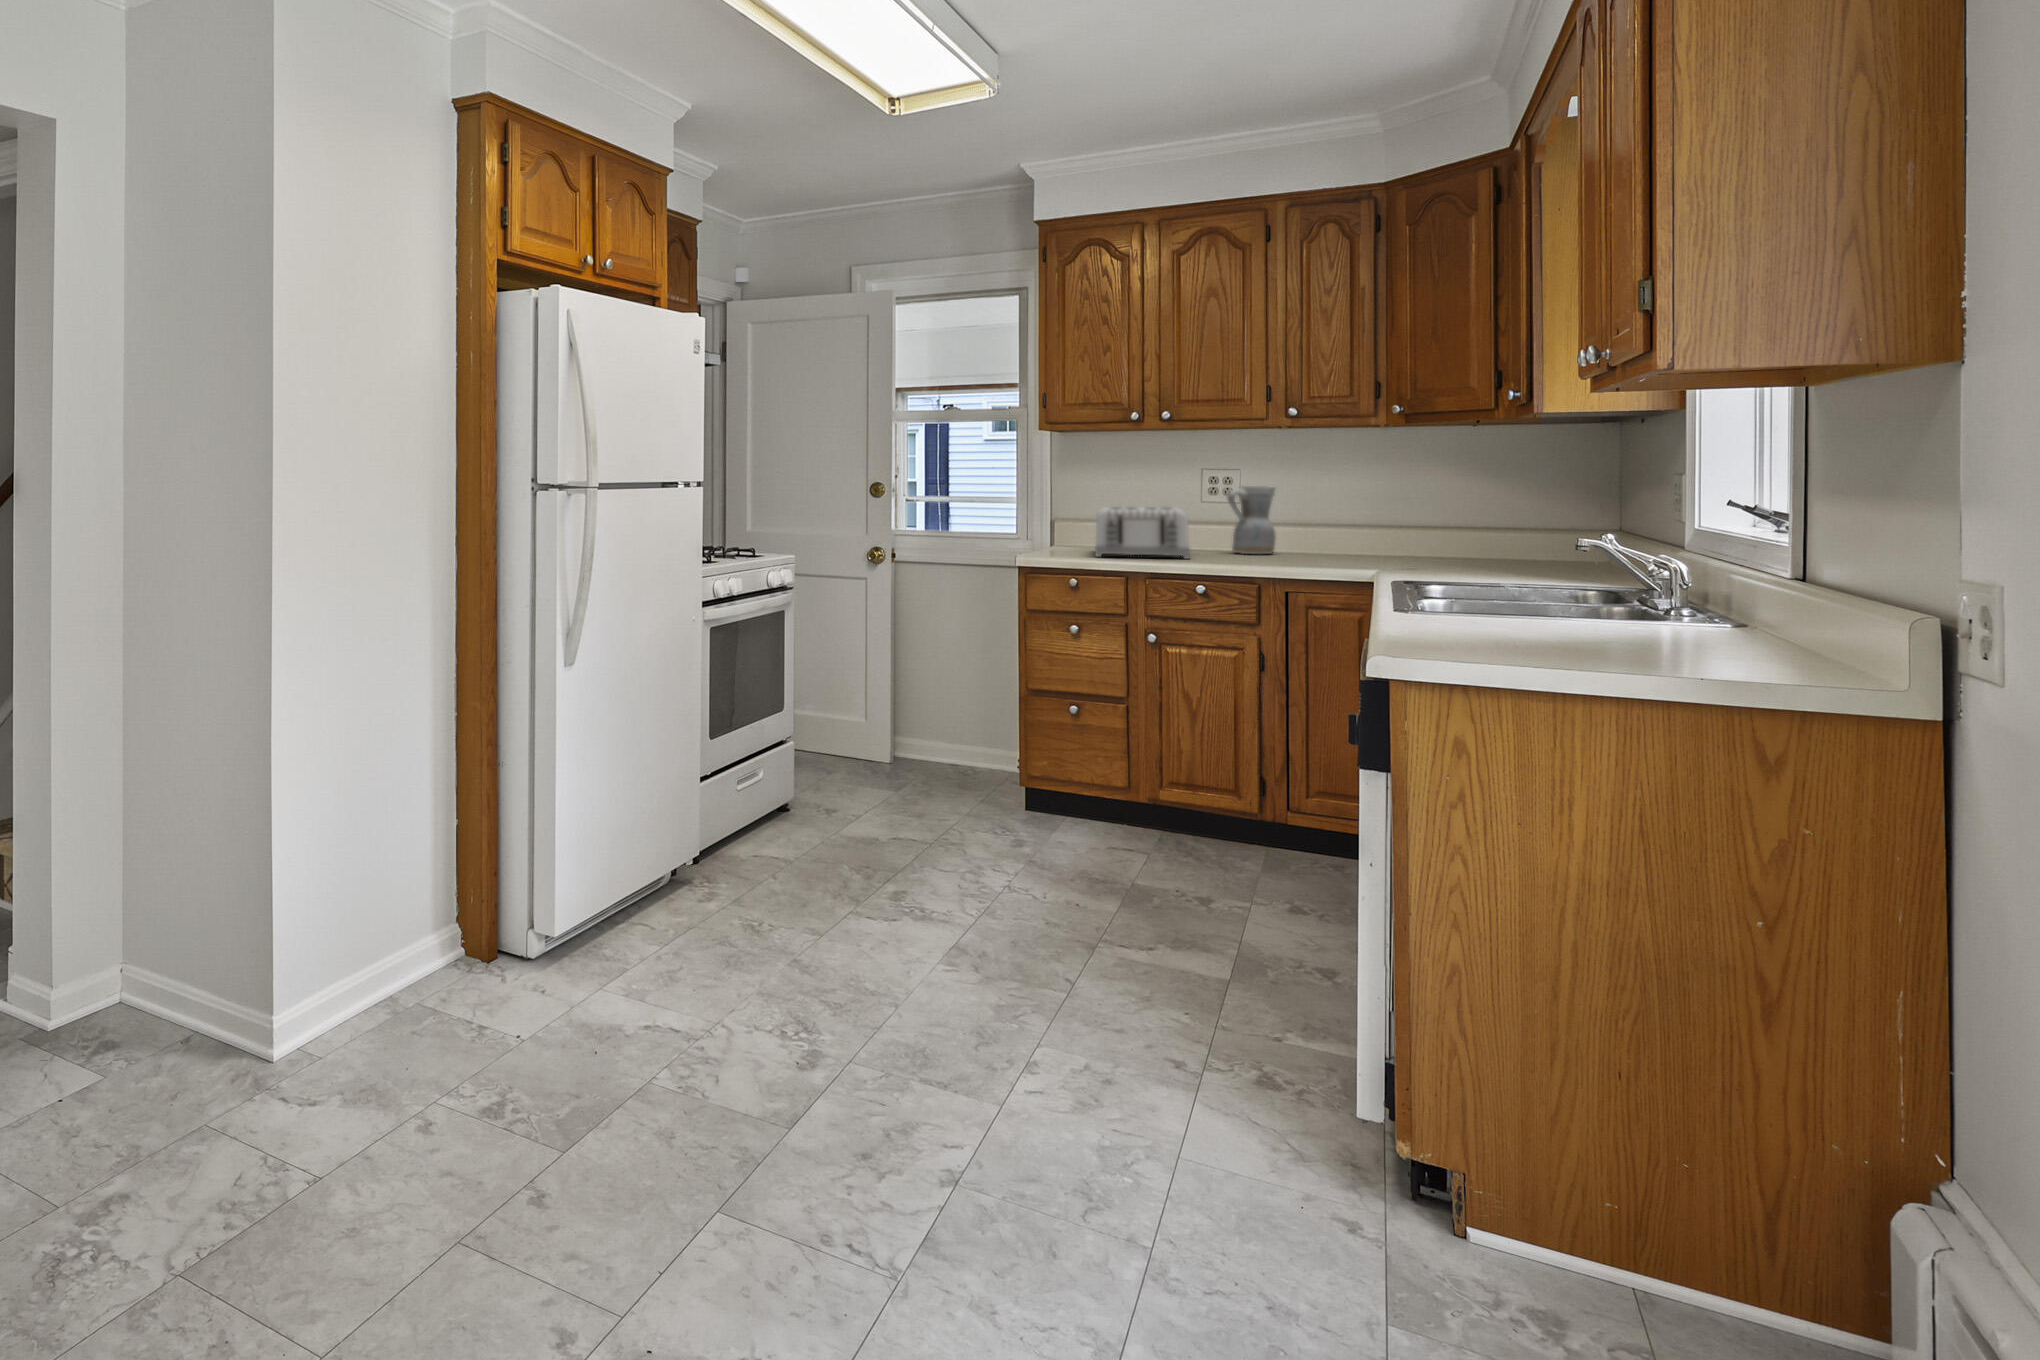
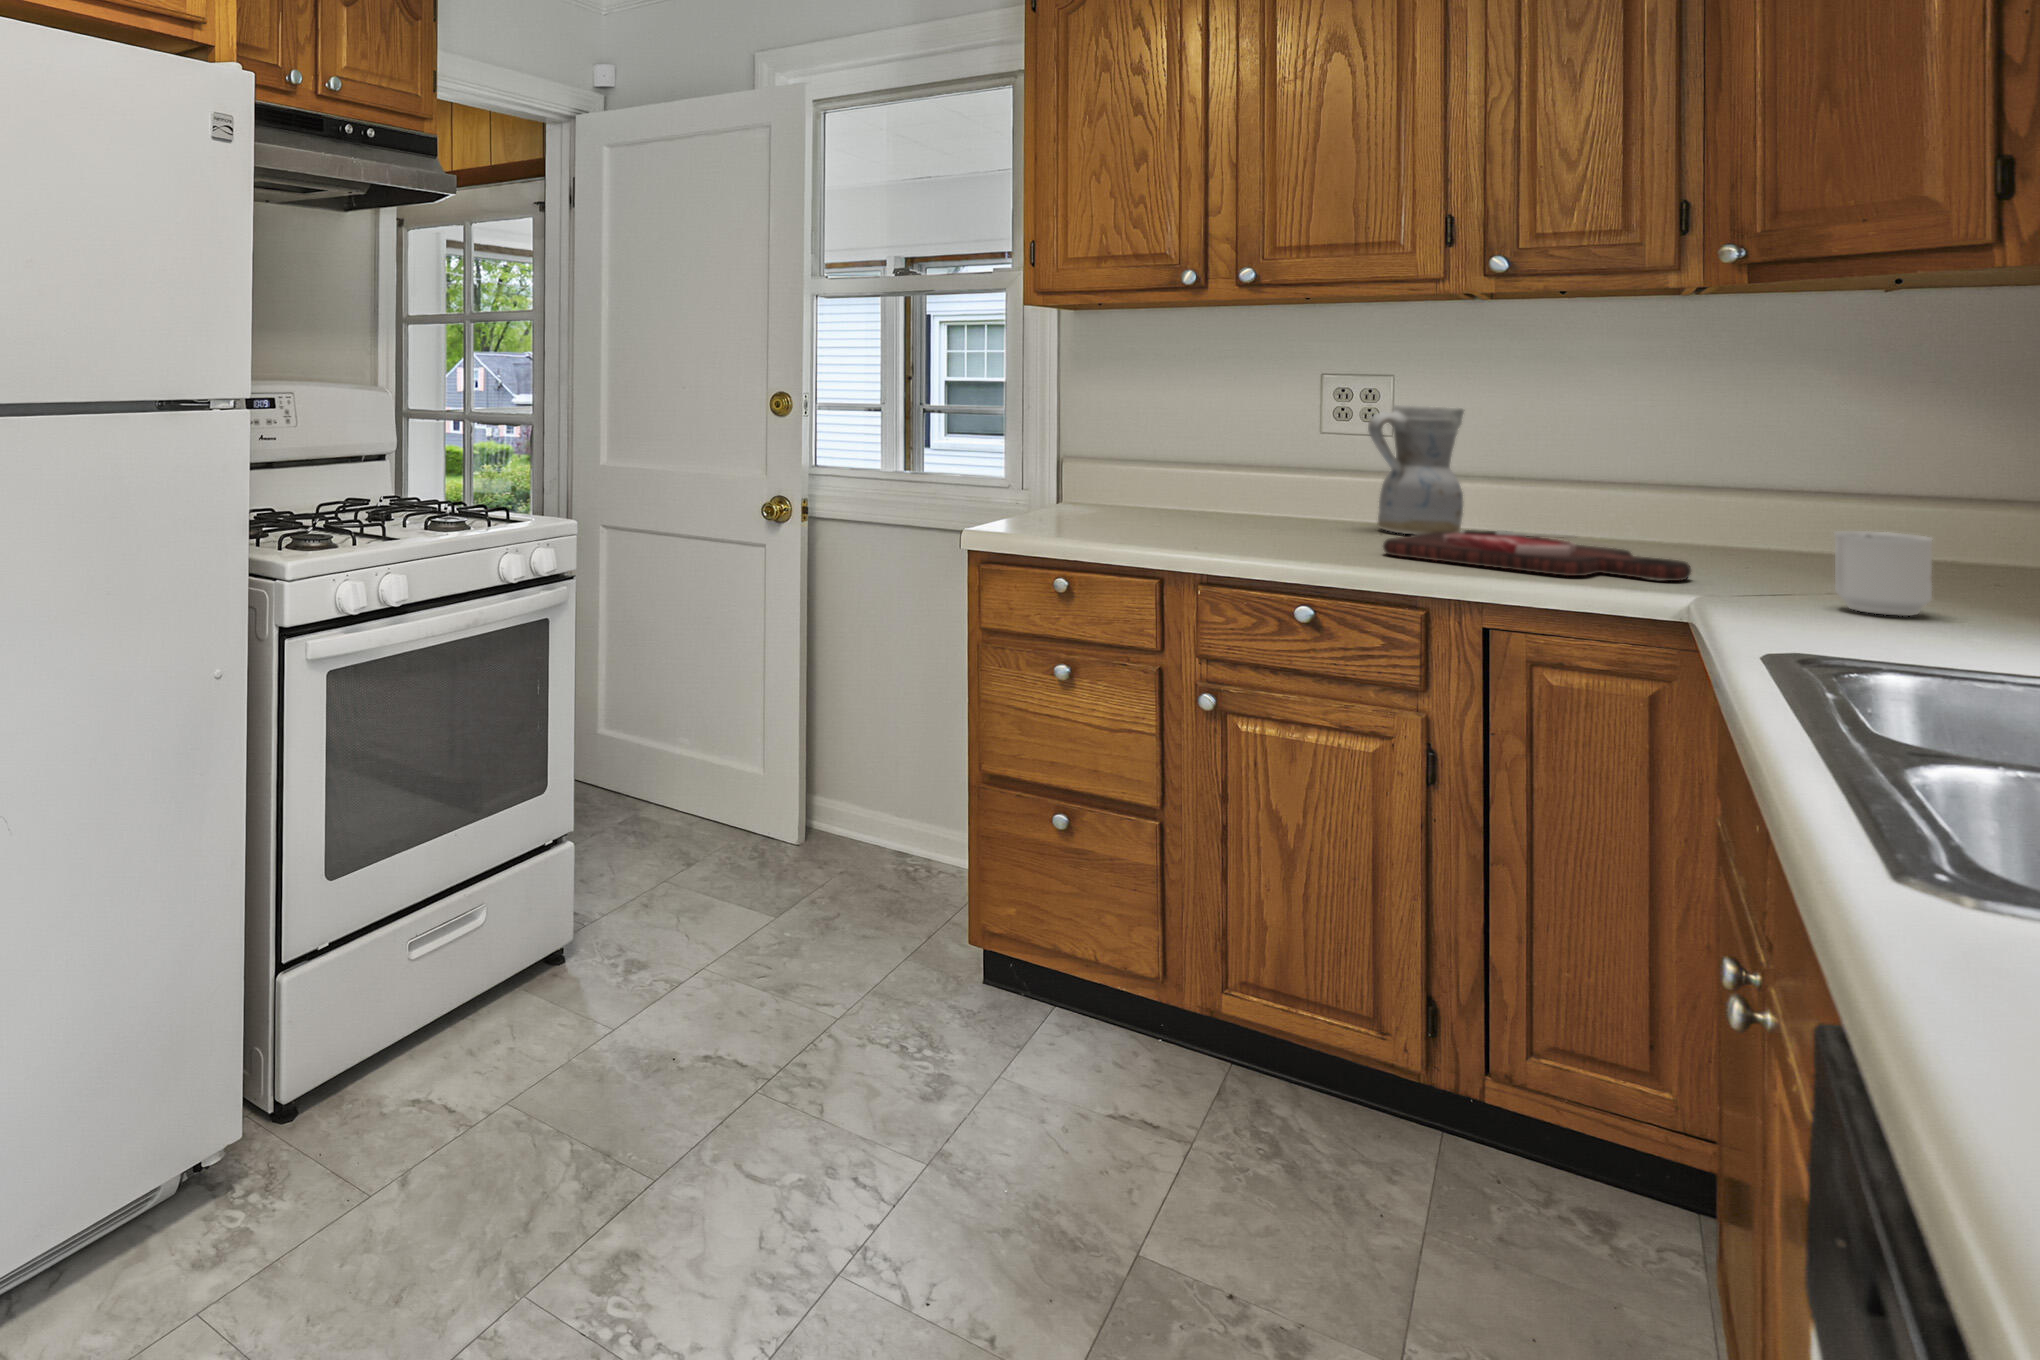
toaster: present [1095,507,1190,559] -> none [1109,441,1290,546]
mug: none [1432,537,1470,573] -> present [1834,531,1932,616]
cutting board: none [1237,547,1379,566] -> present [1383,530,1691,581]

